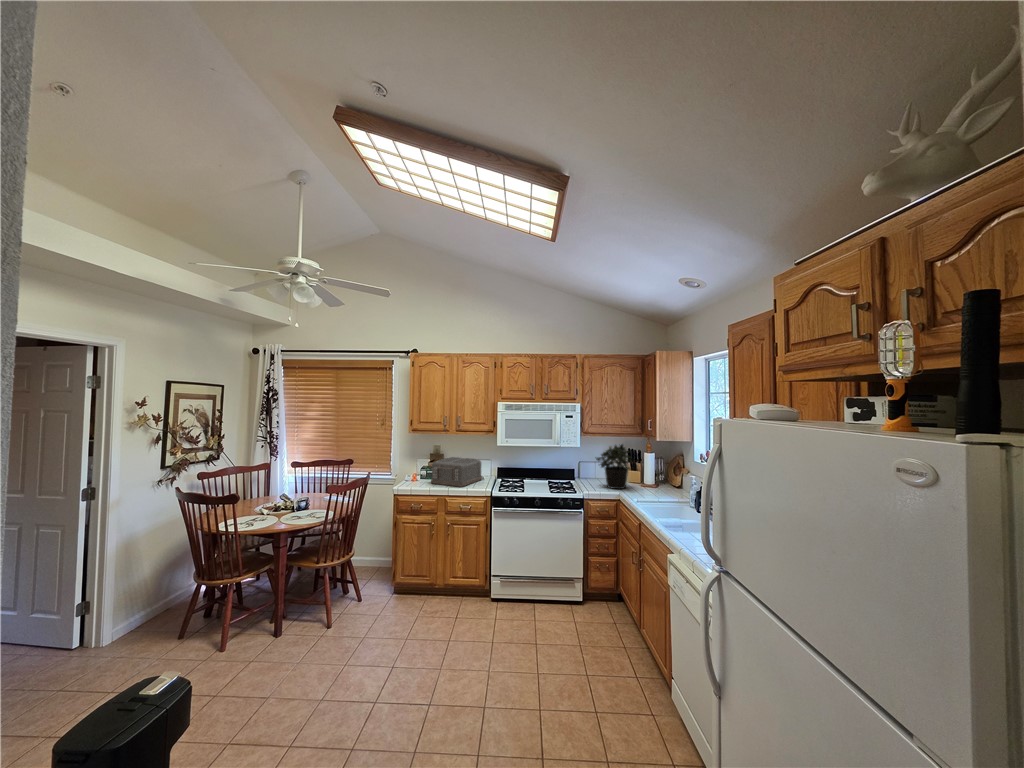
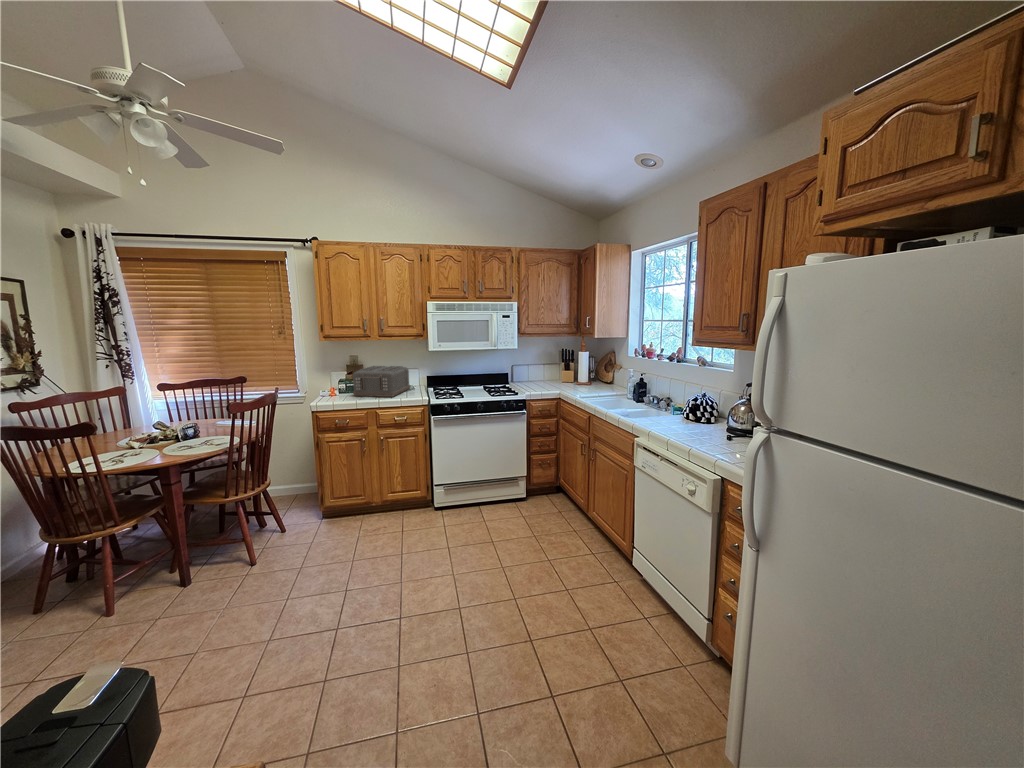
potted plant: present [596,444,631,489] -> none [531,342,570,388]

